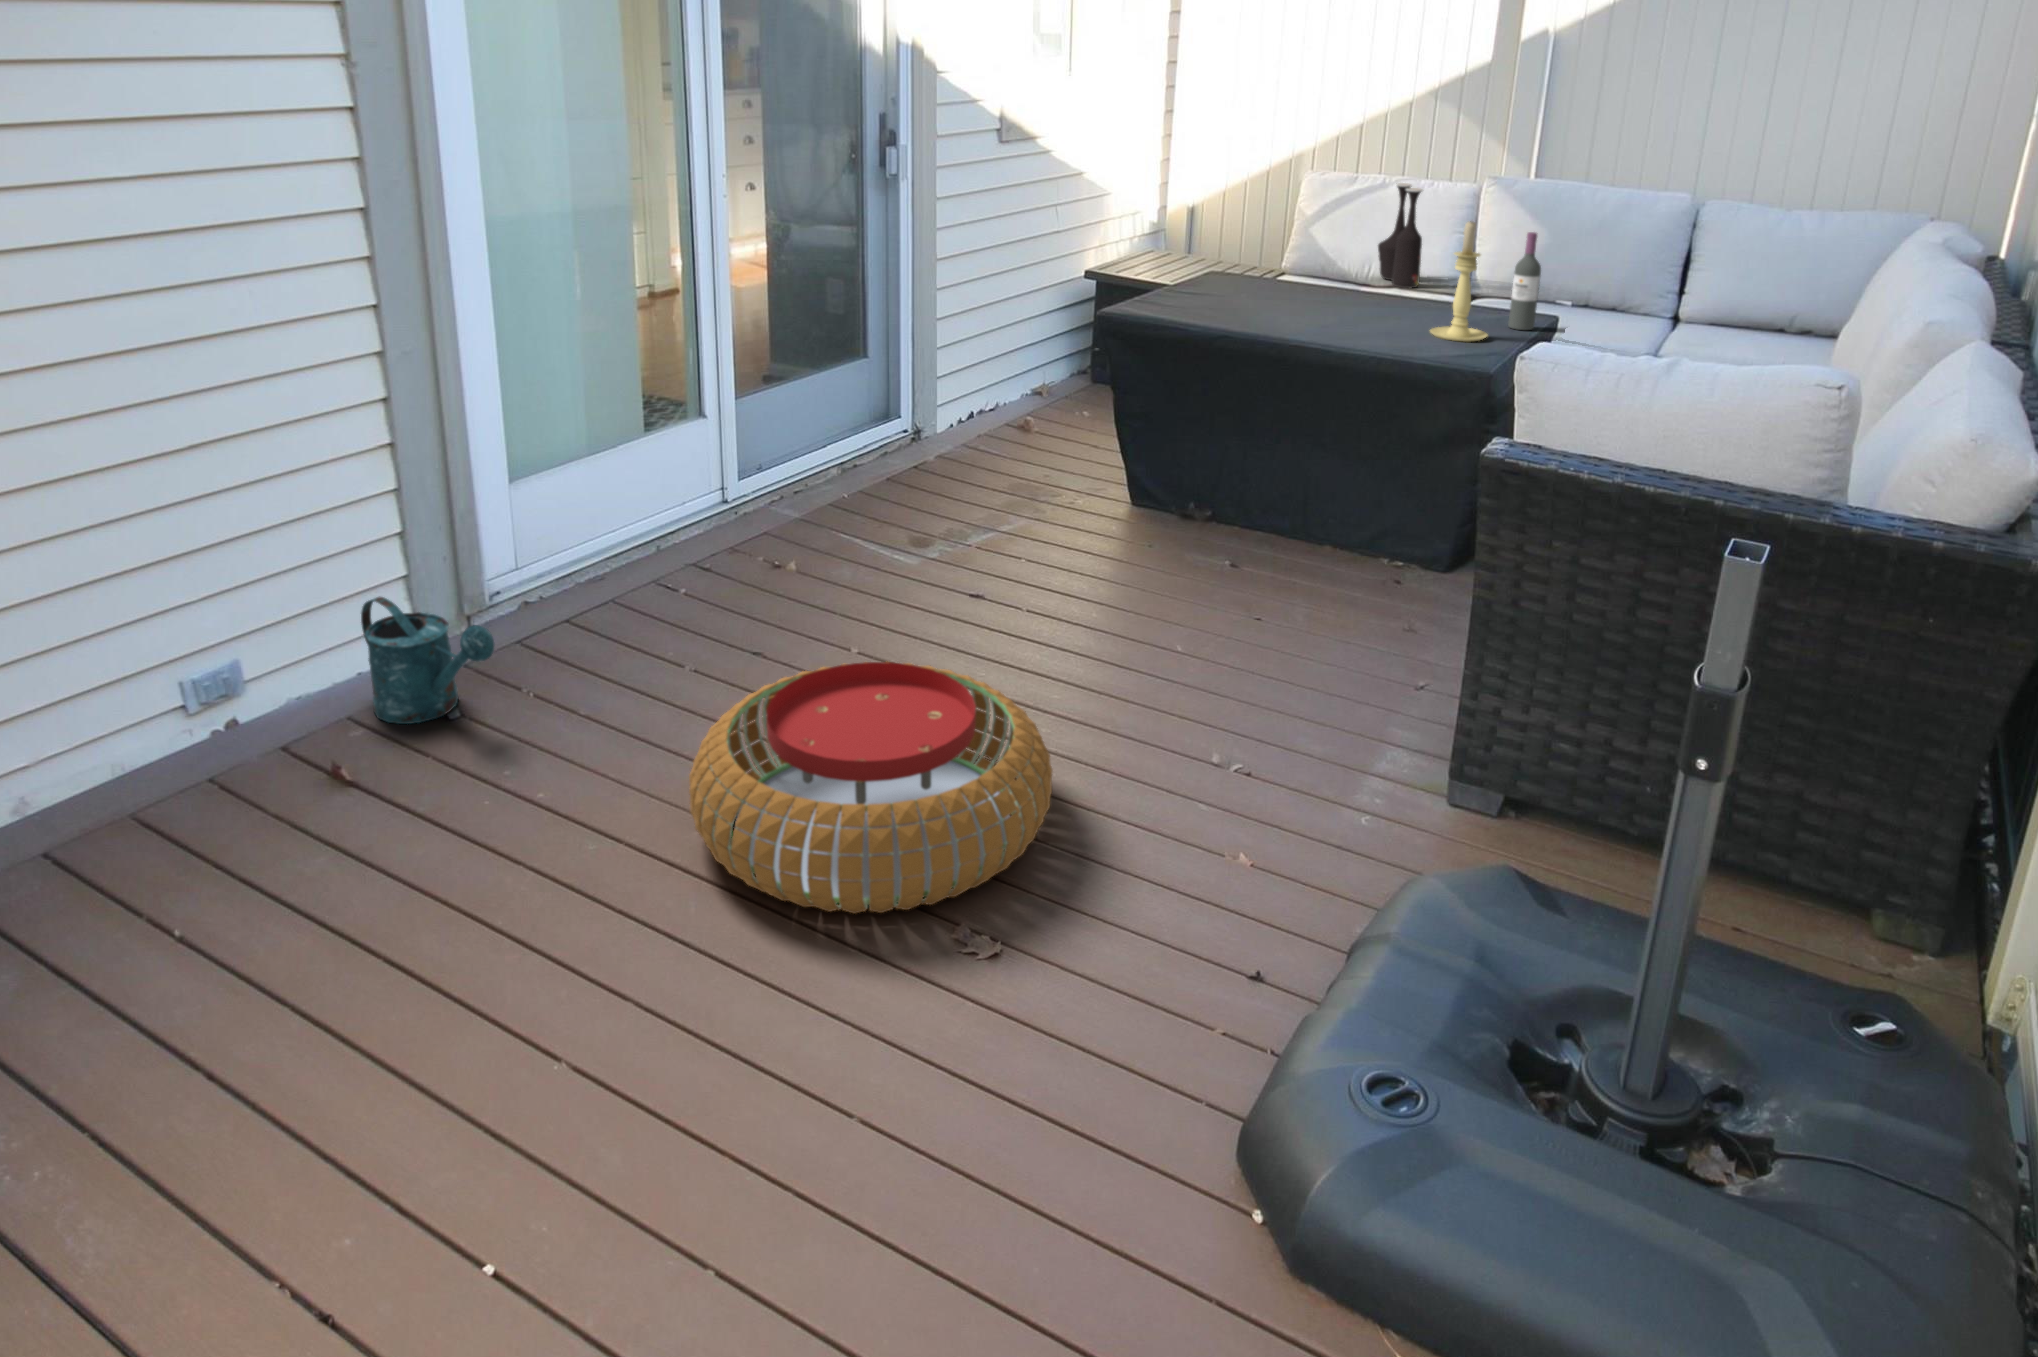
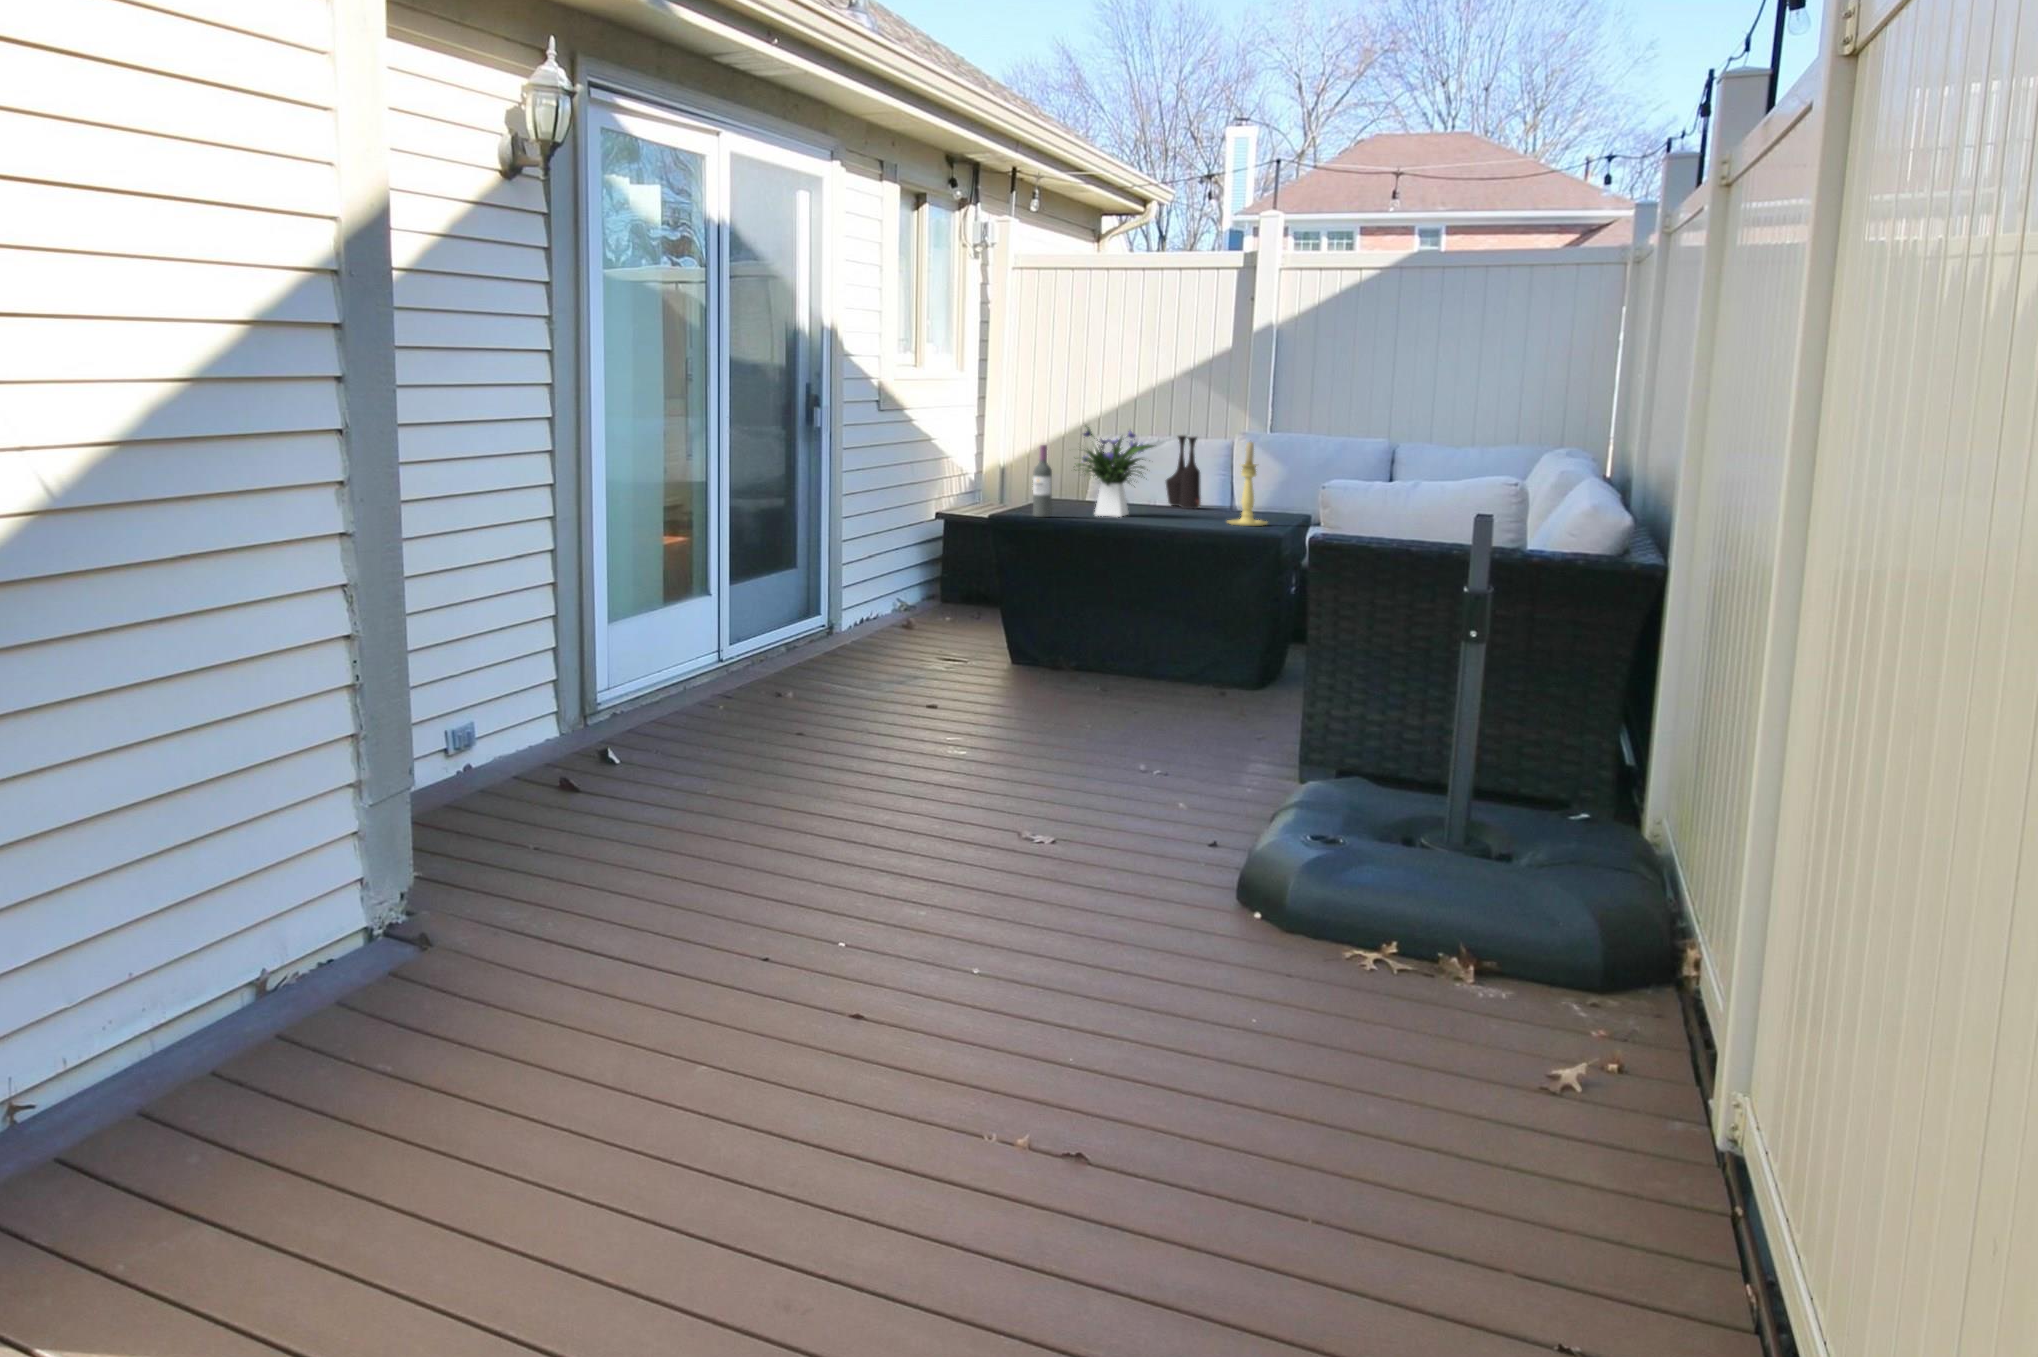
flower arrangement: none [1220,181,1344,314] -> present [1074,426,1153,517]
wine bottle: present [1508,232,1541,330] -> present [1033,445,1052,517]
watering can: present [361,597,494,724] -> none [541,684,653,770]
pouf: present [689,662,1052,913] -> none [821,698,1060,828]

